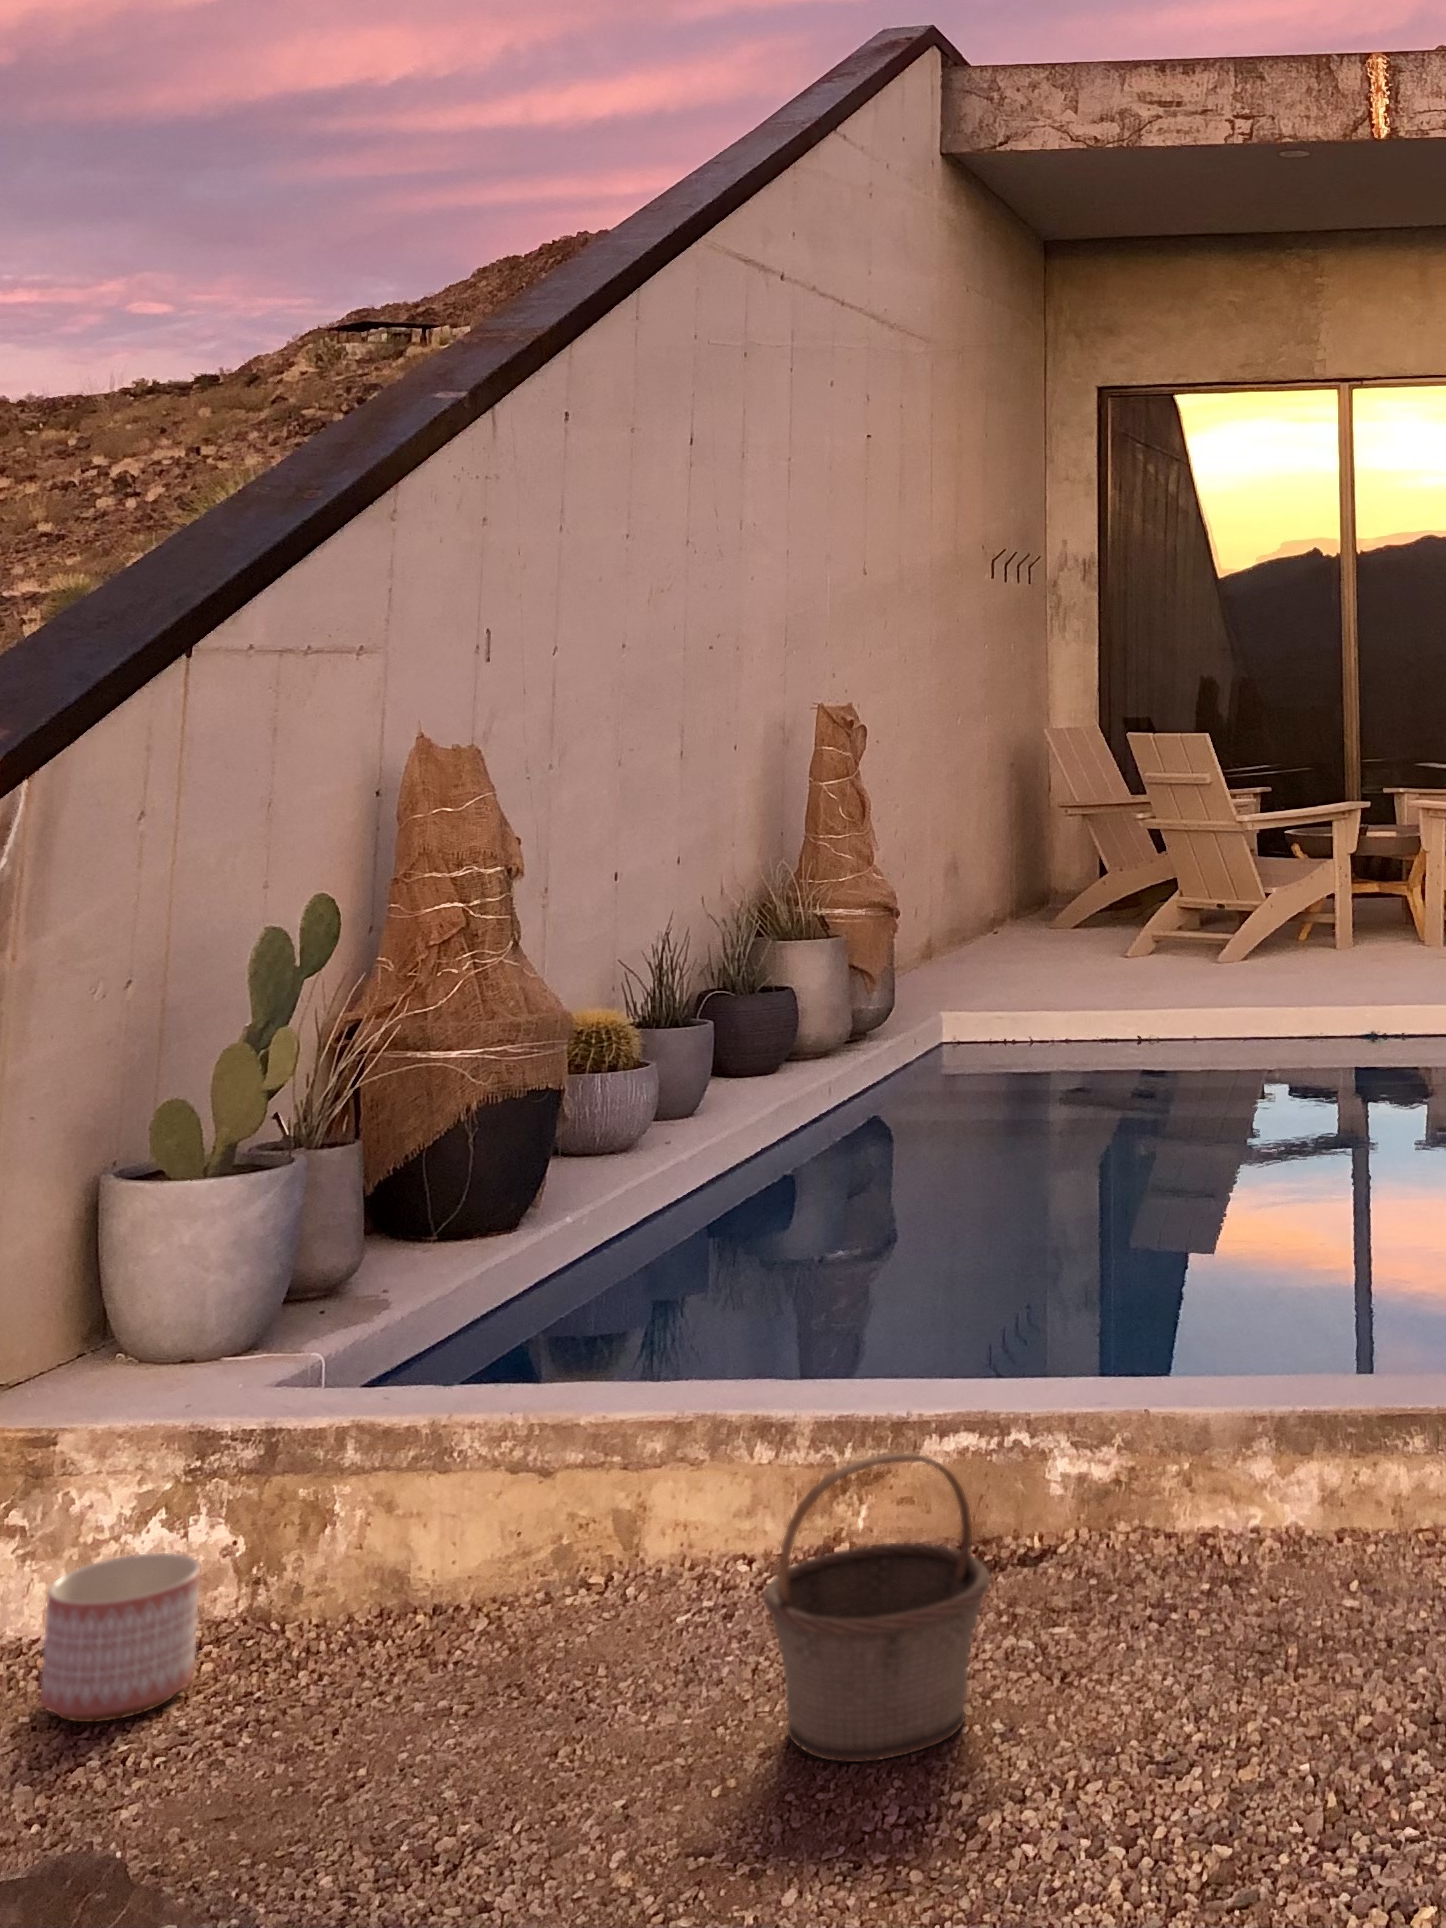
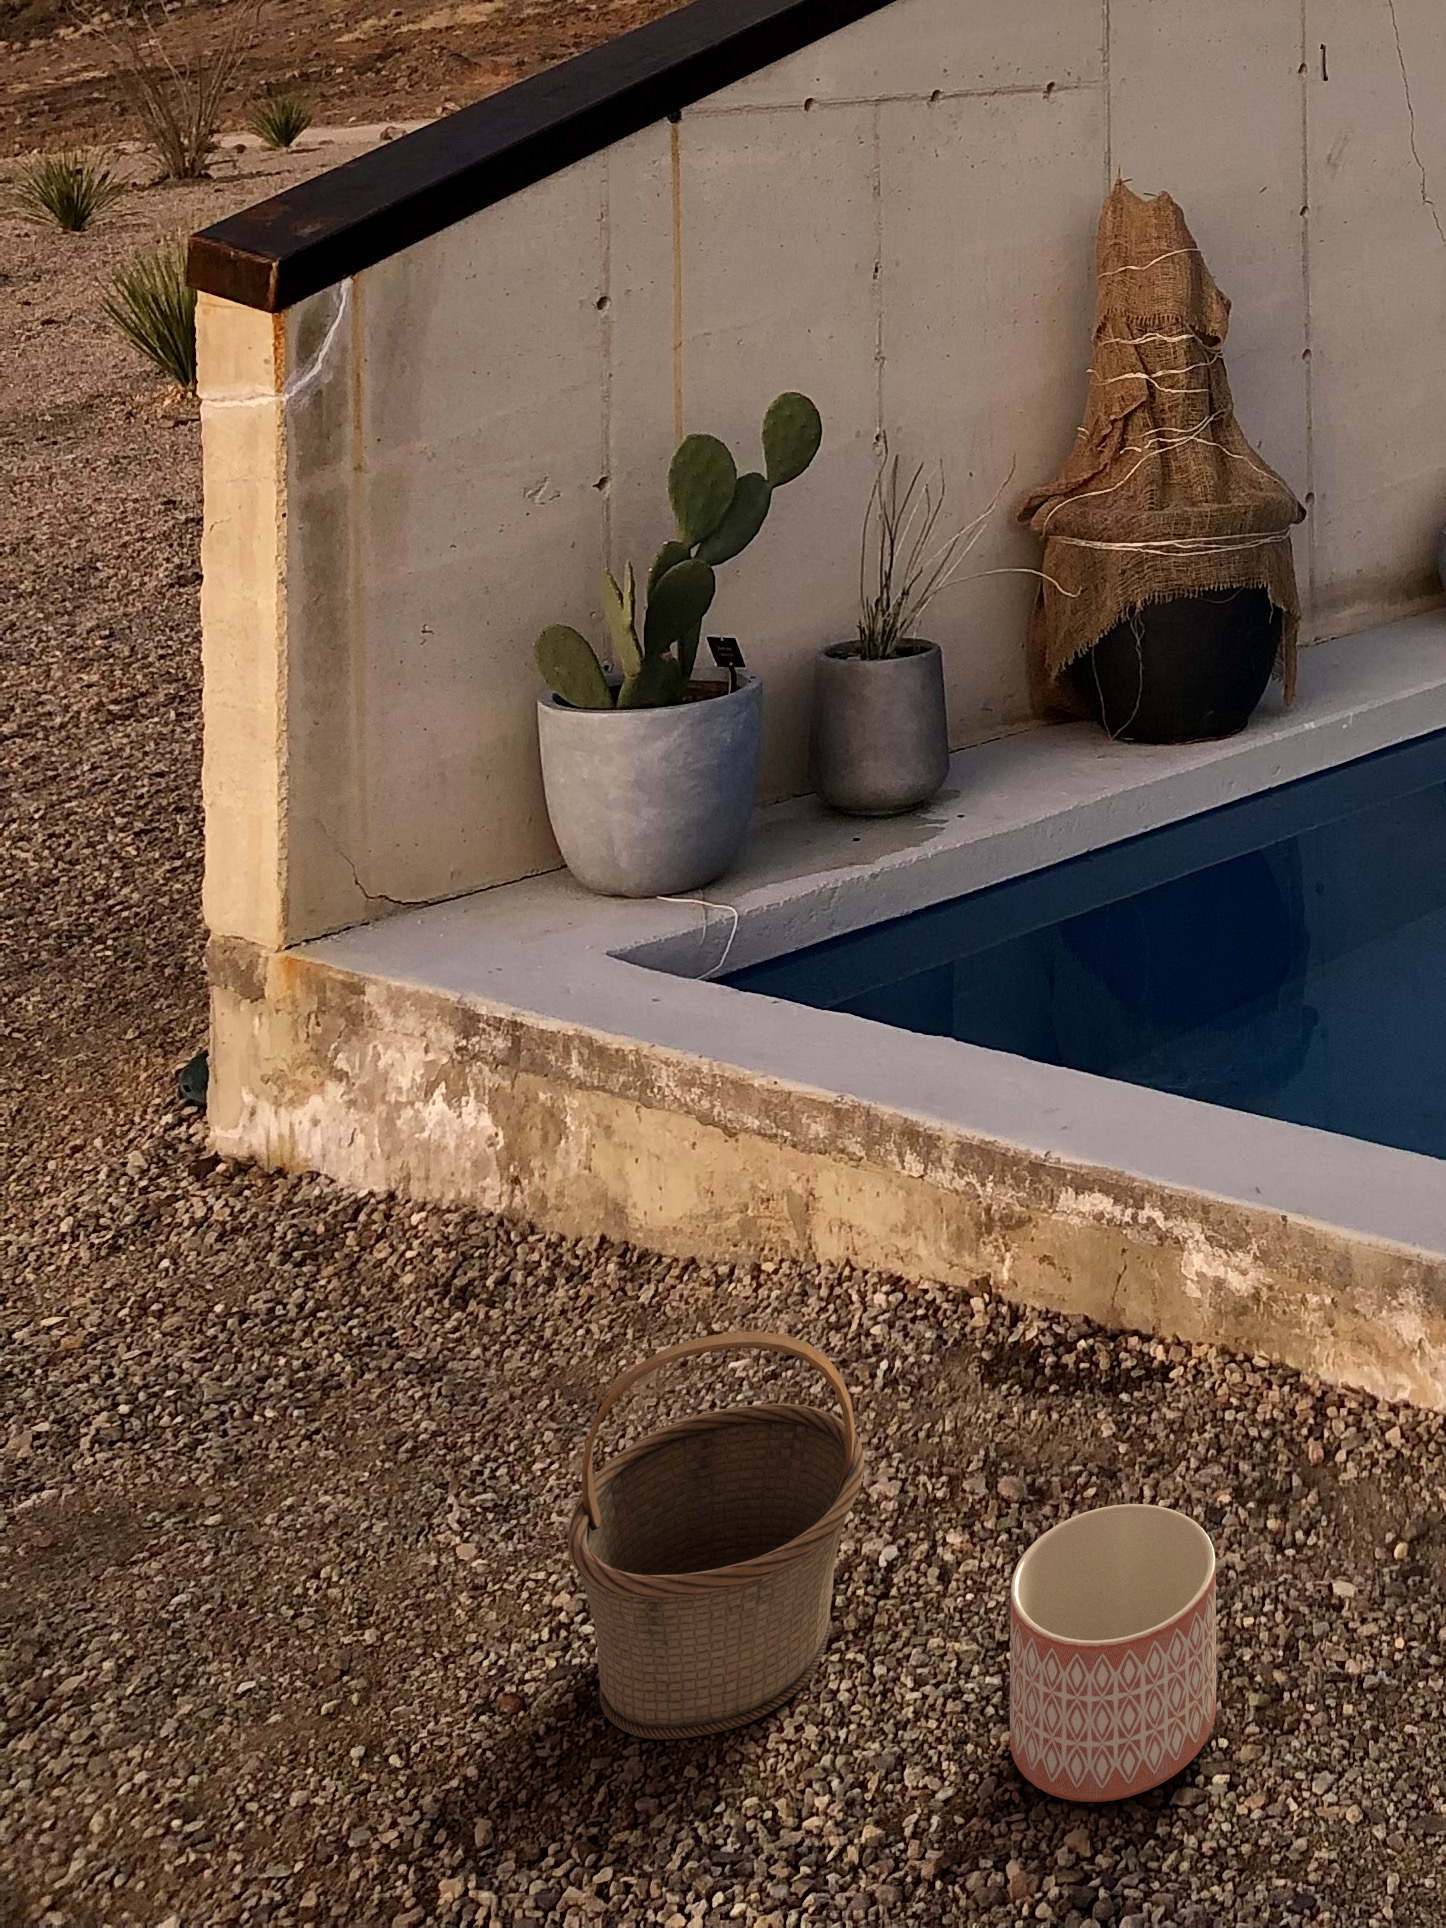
planter: present [40,1553,200,1722] -> present [1010,1504,1216,1802]

